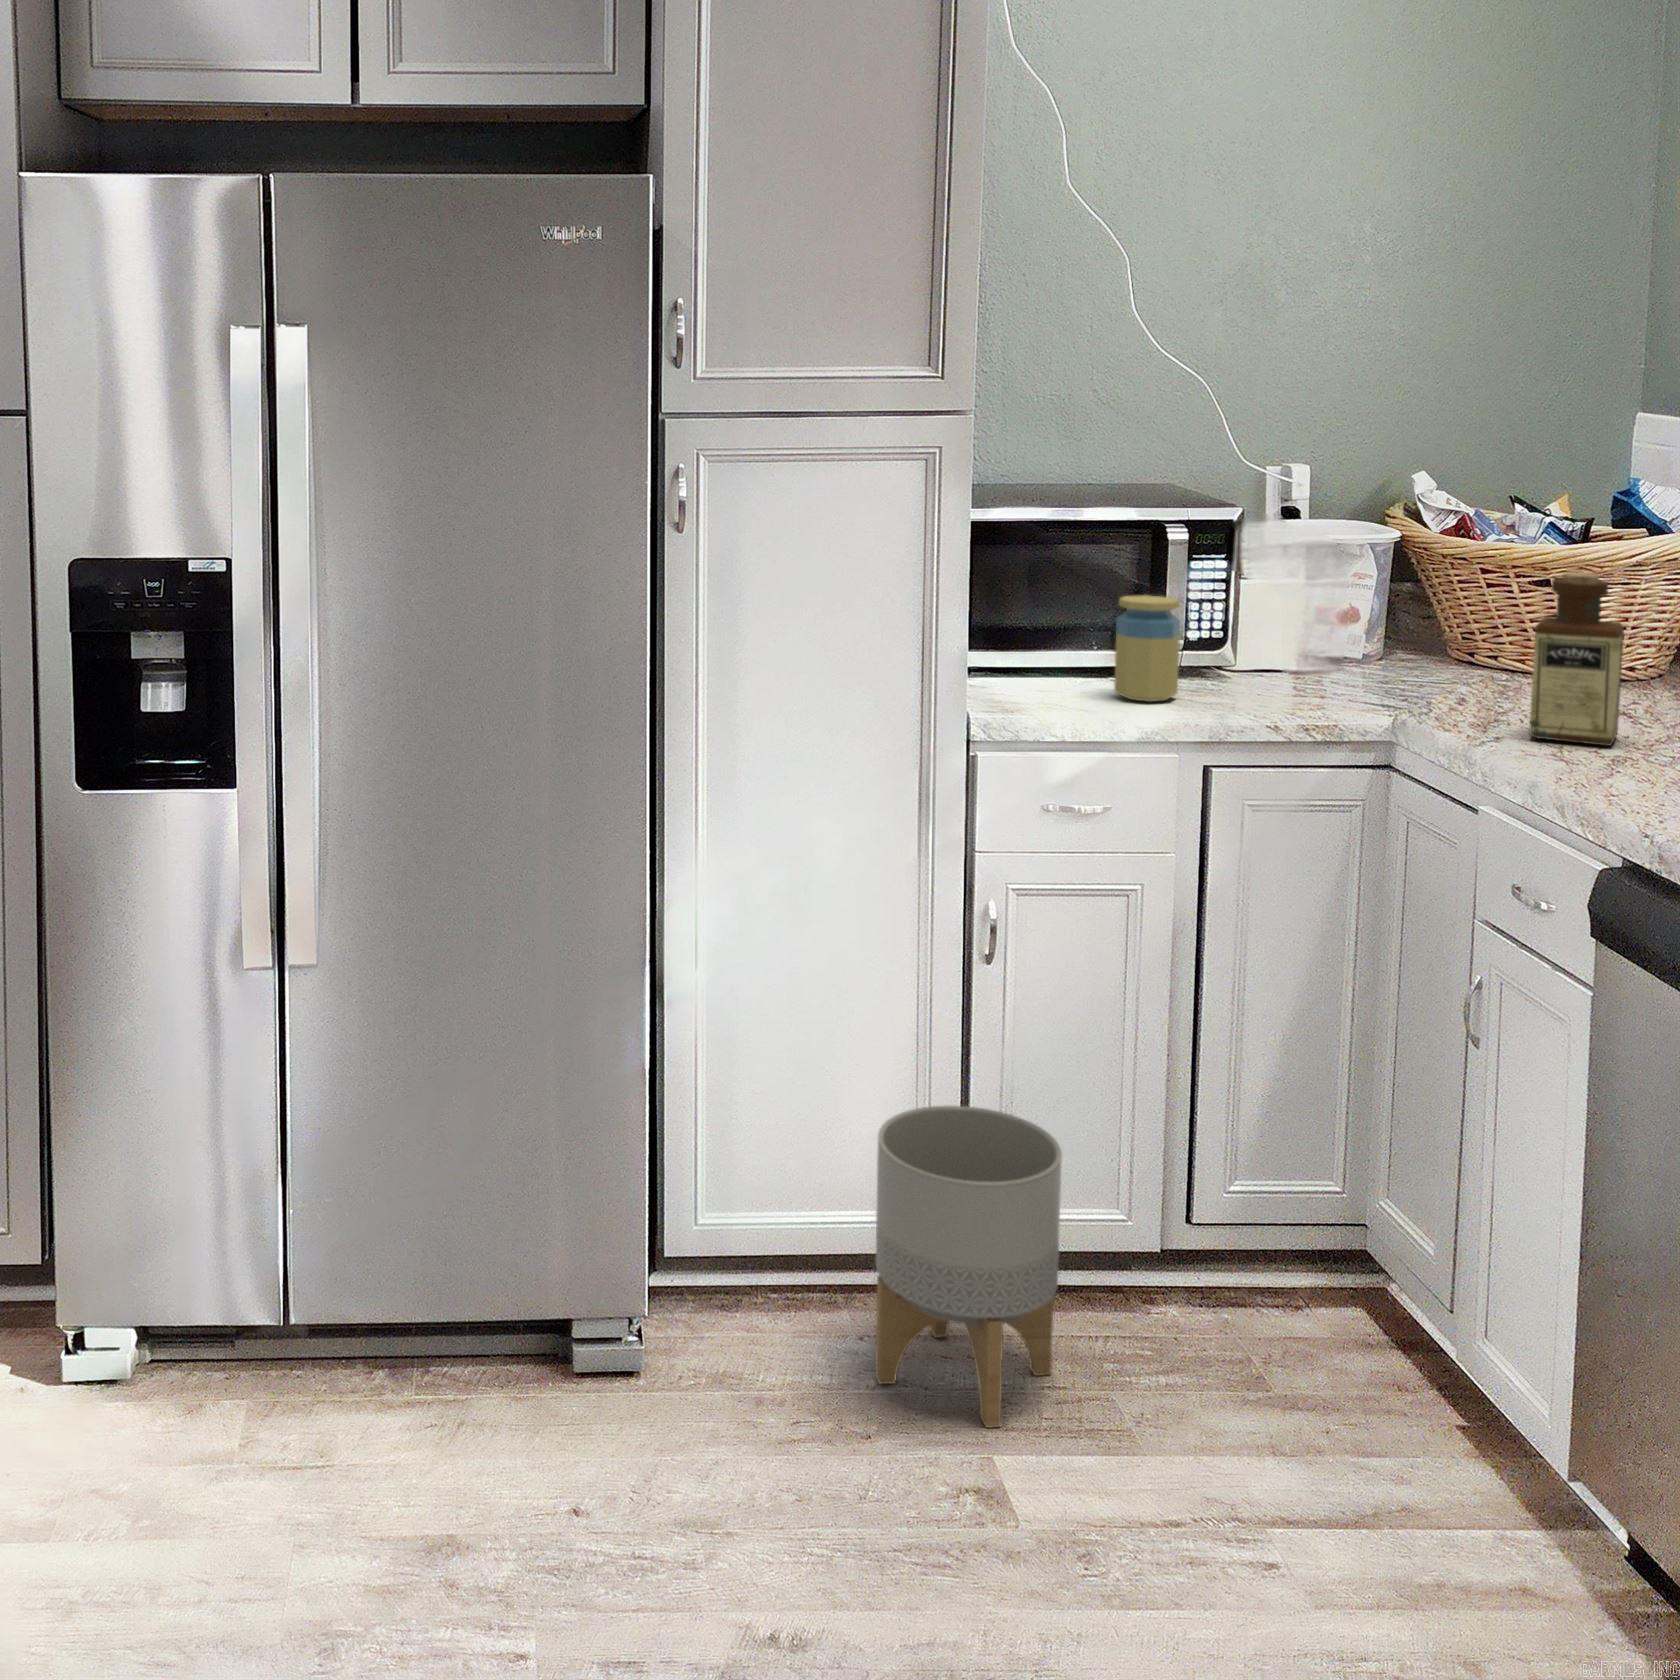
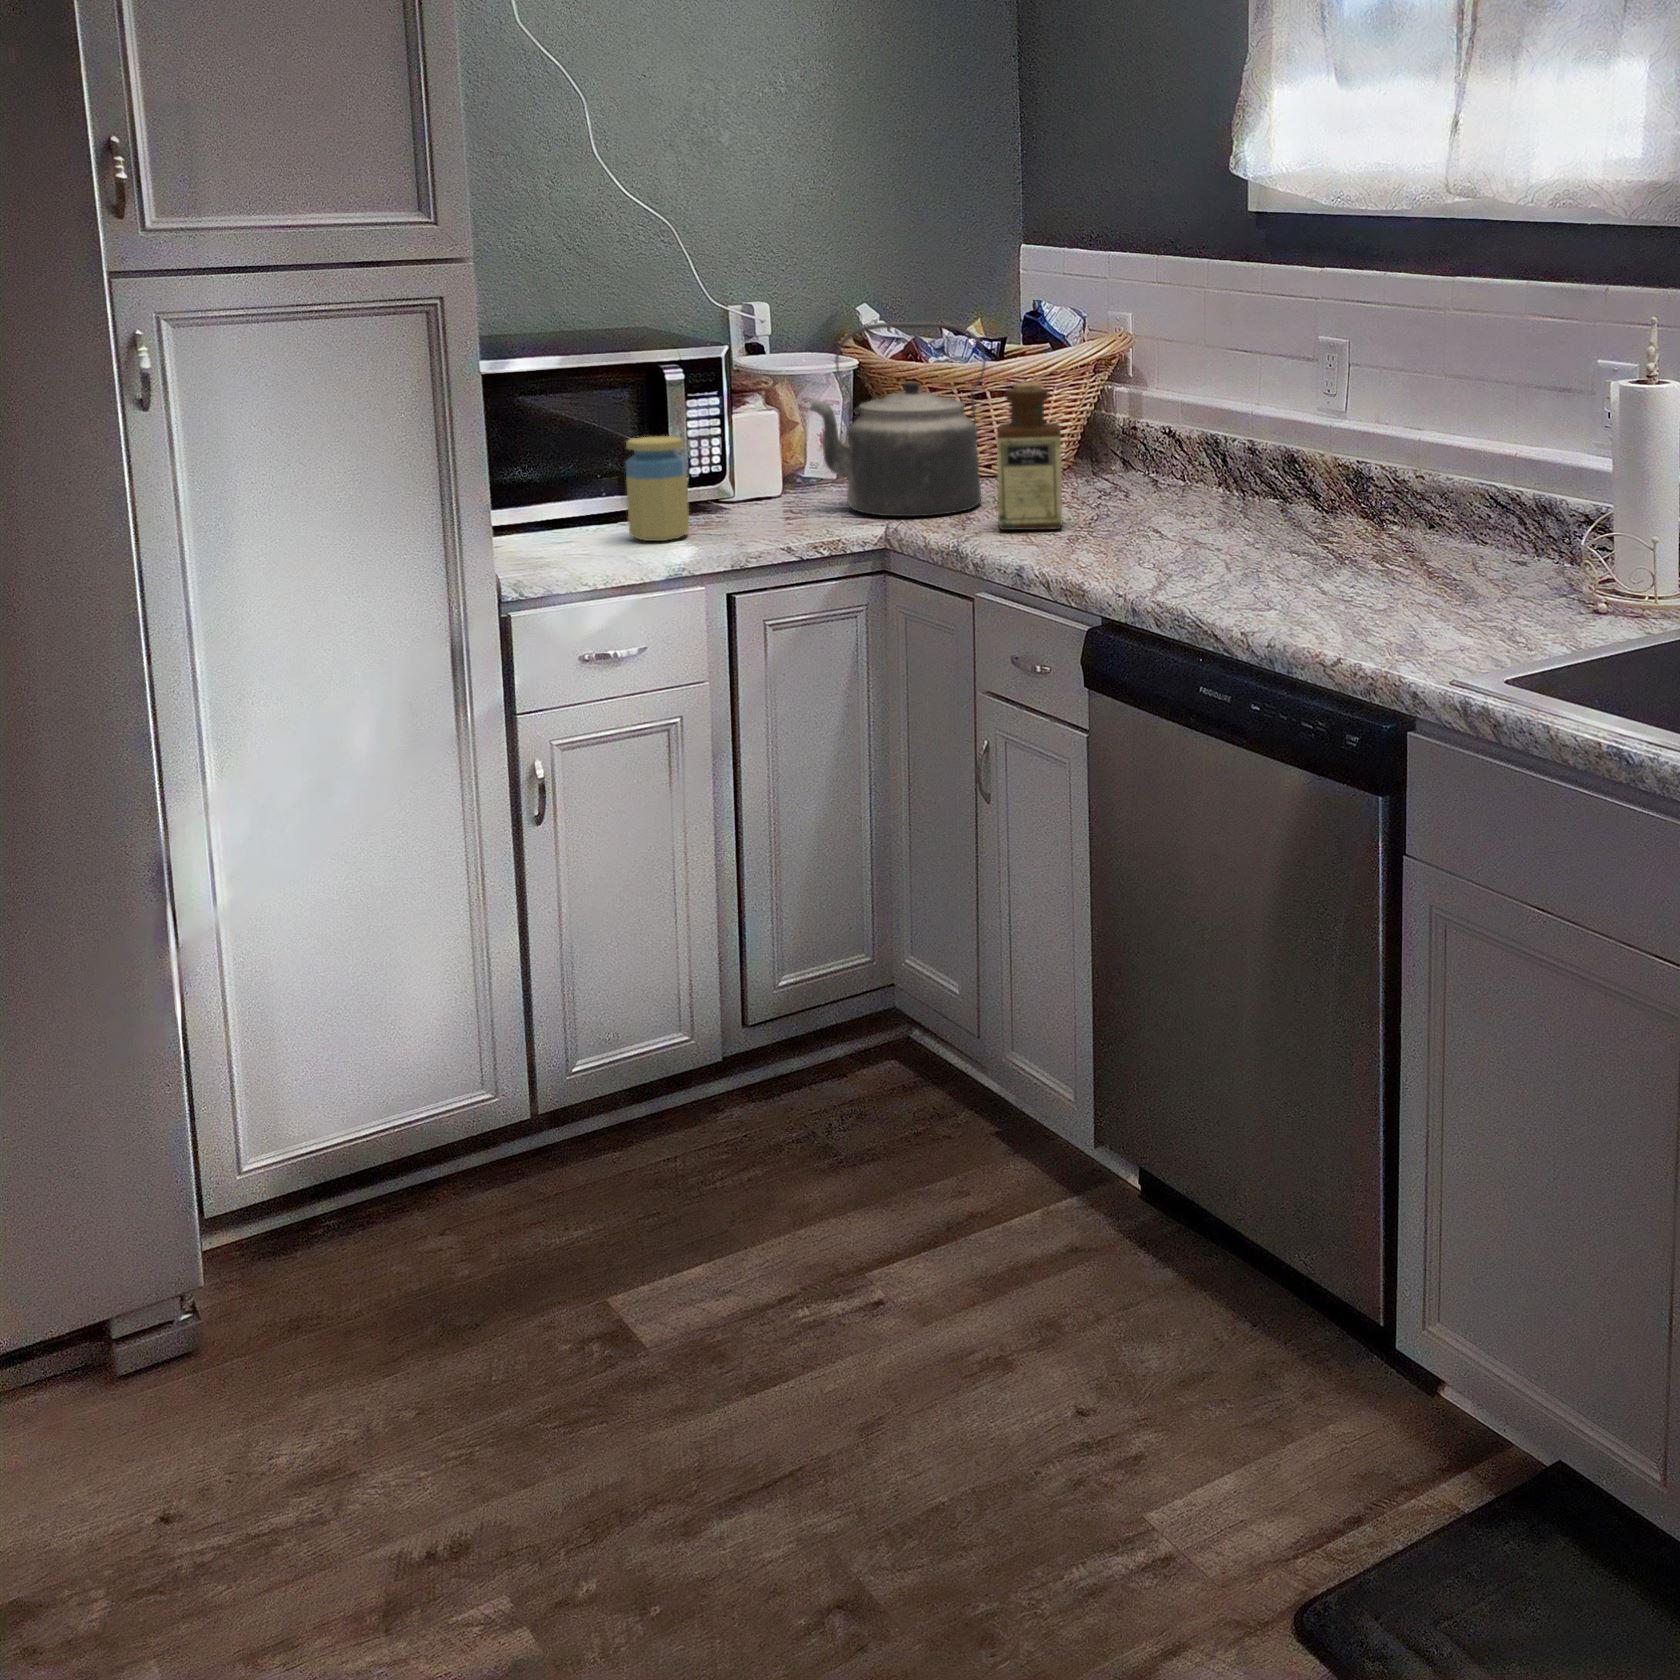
kettle: none [1326,495,1543,711] -> present [810,322,986,516]
planter: present [875,1106,1062,1428] -> none [452,968,646,1272]

